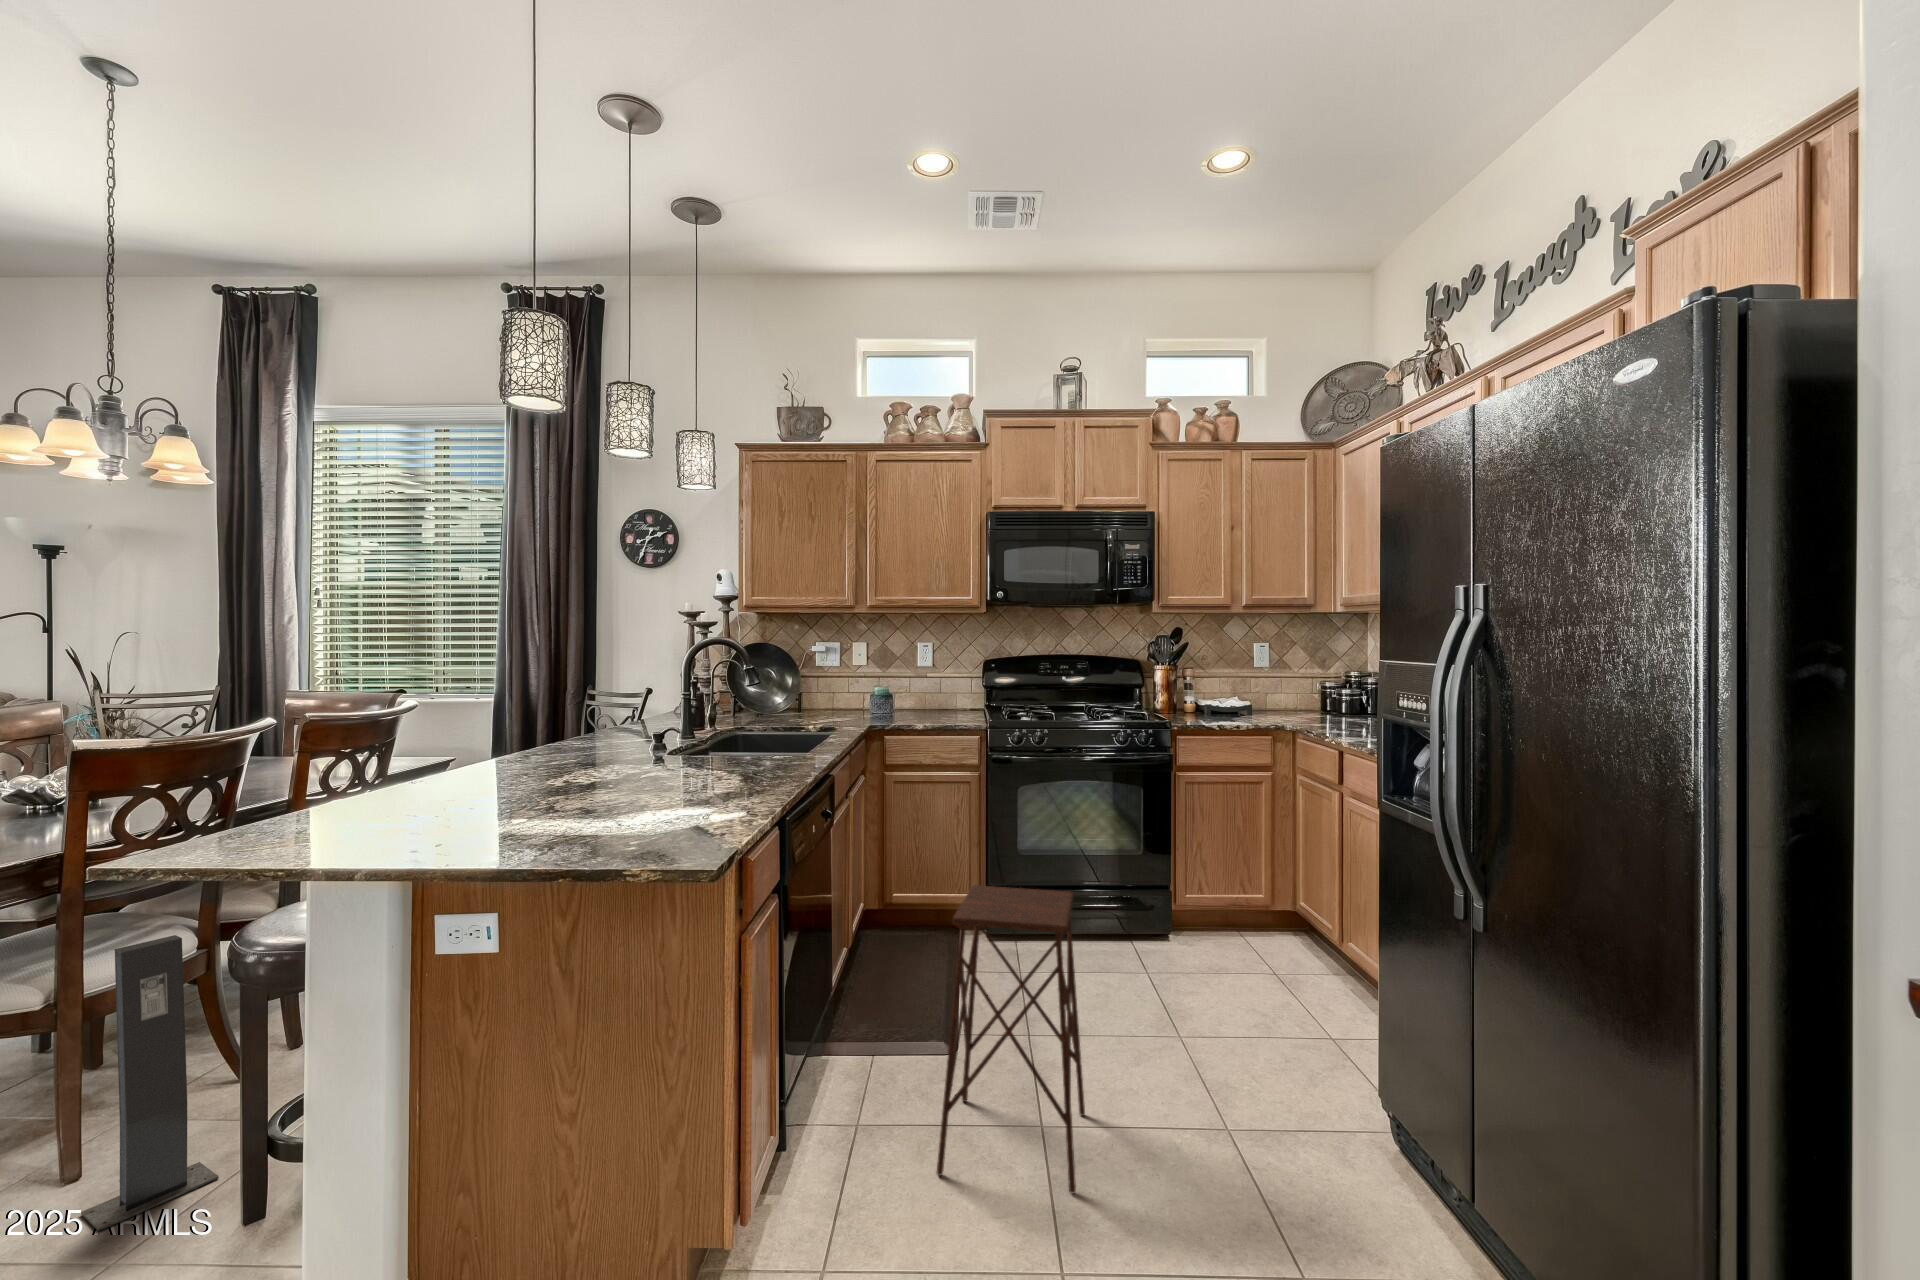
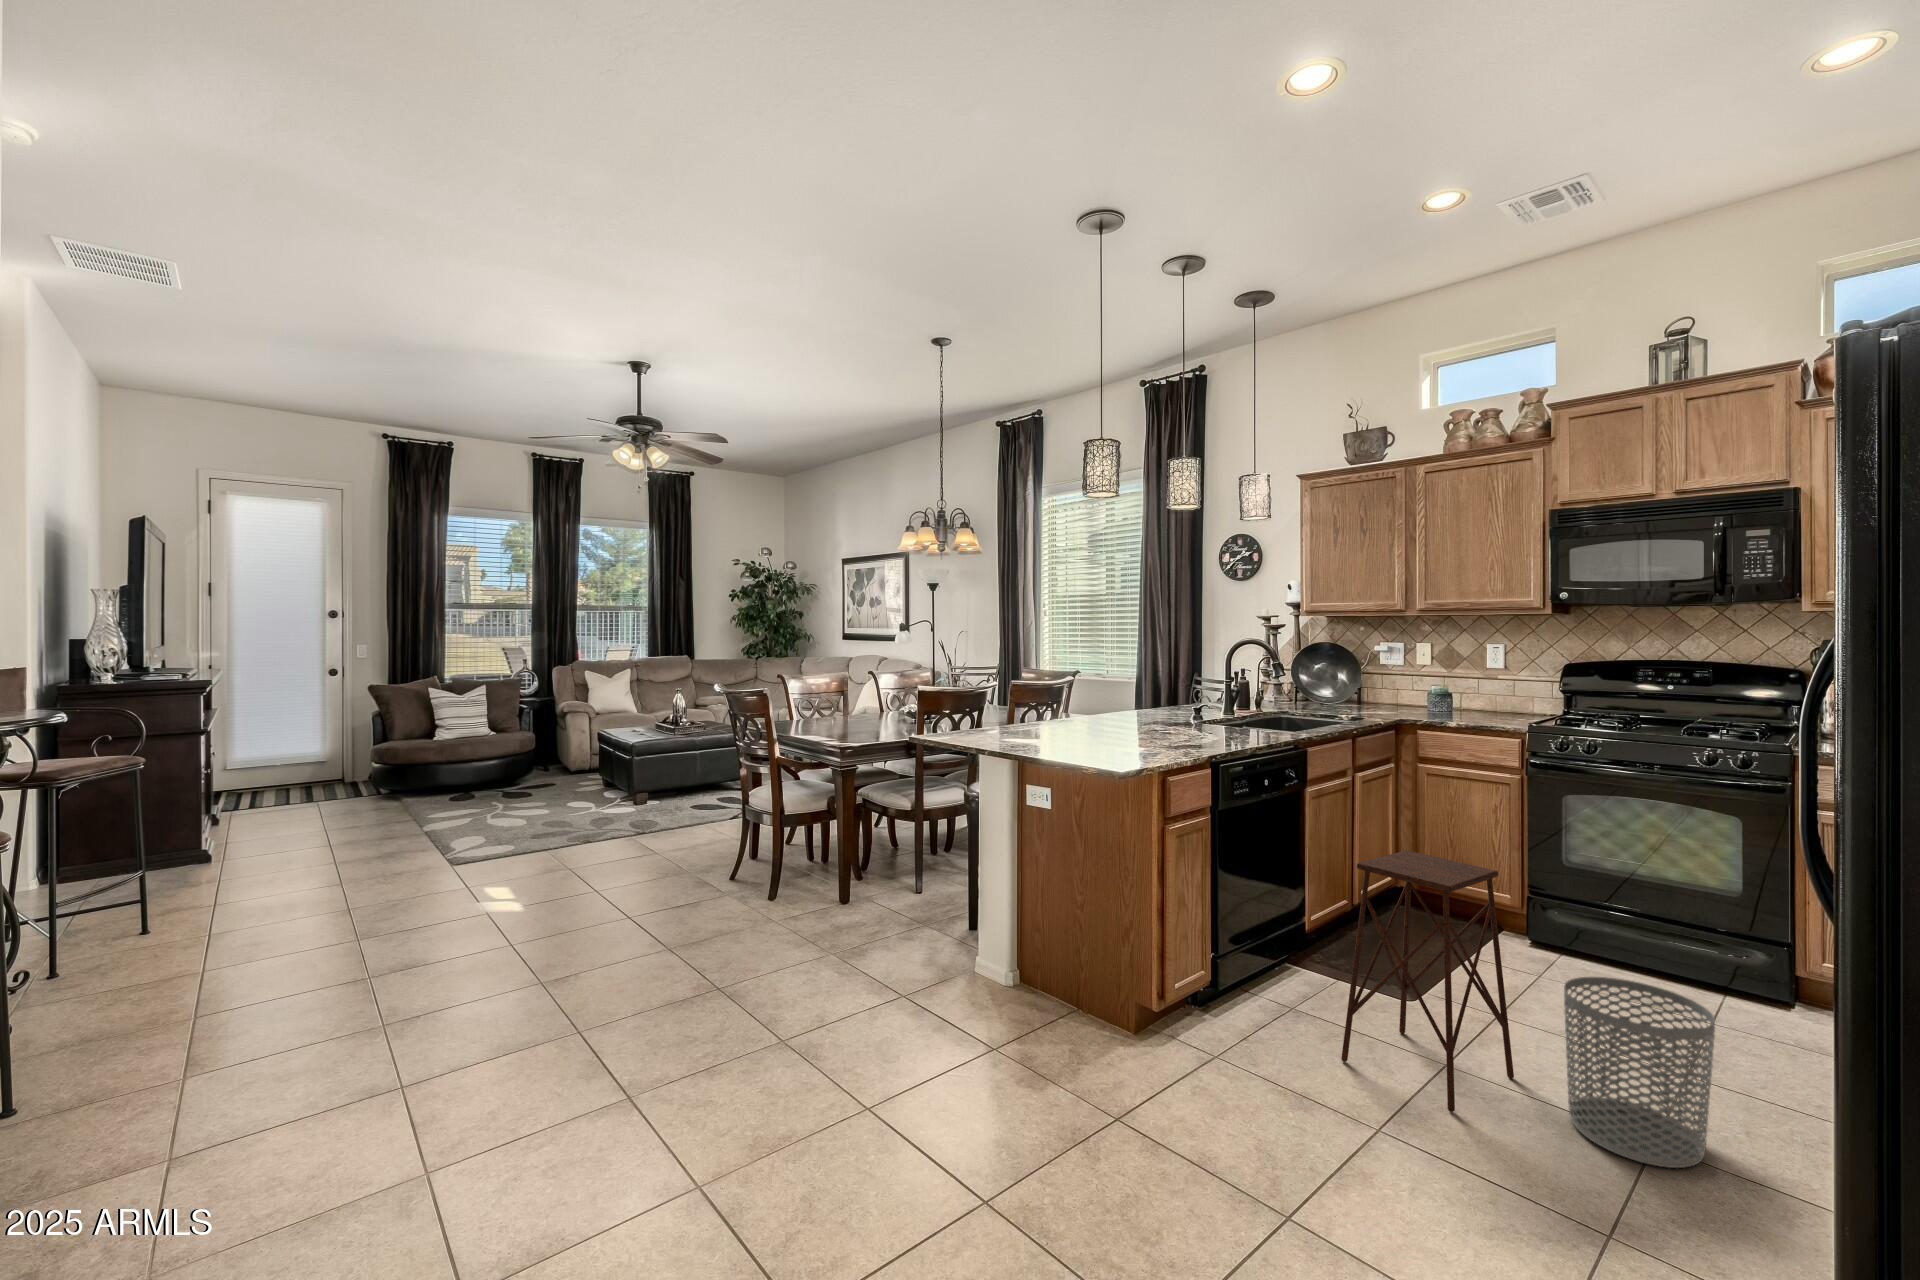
speaker: present [81,935,219,1231] -> none [905,793,954,927]
waste bin: none [1145,977,1269,1169] -> present [1564,977,1715,1168]

